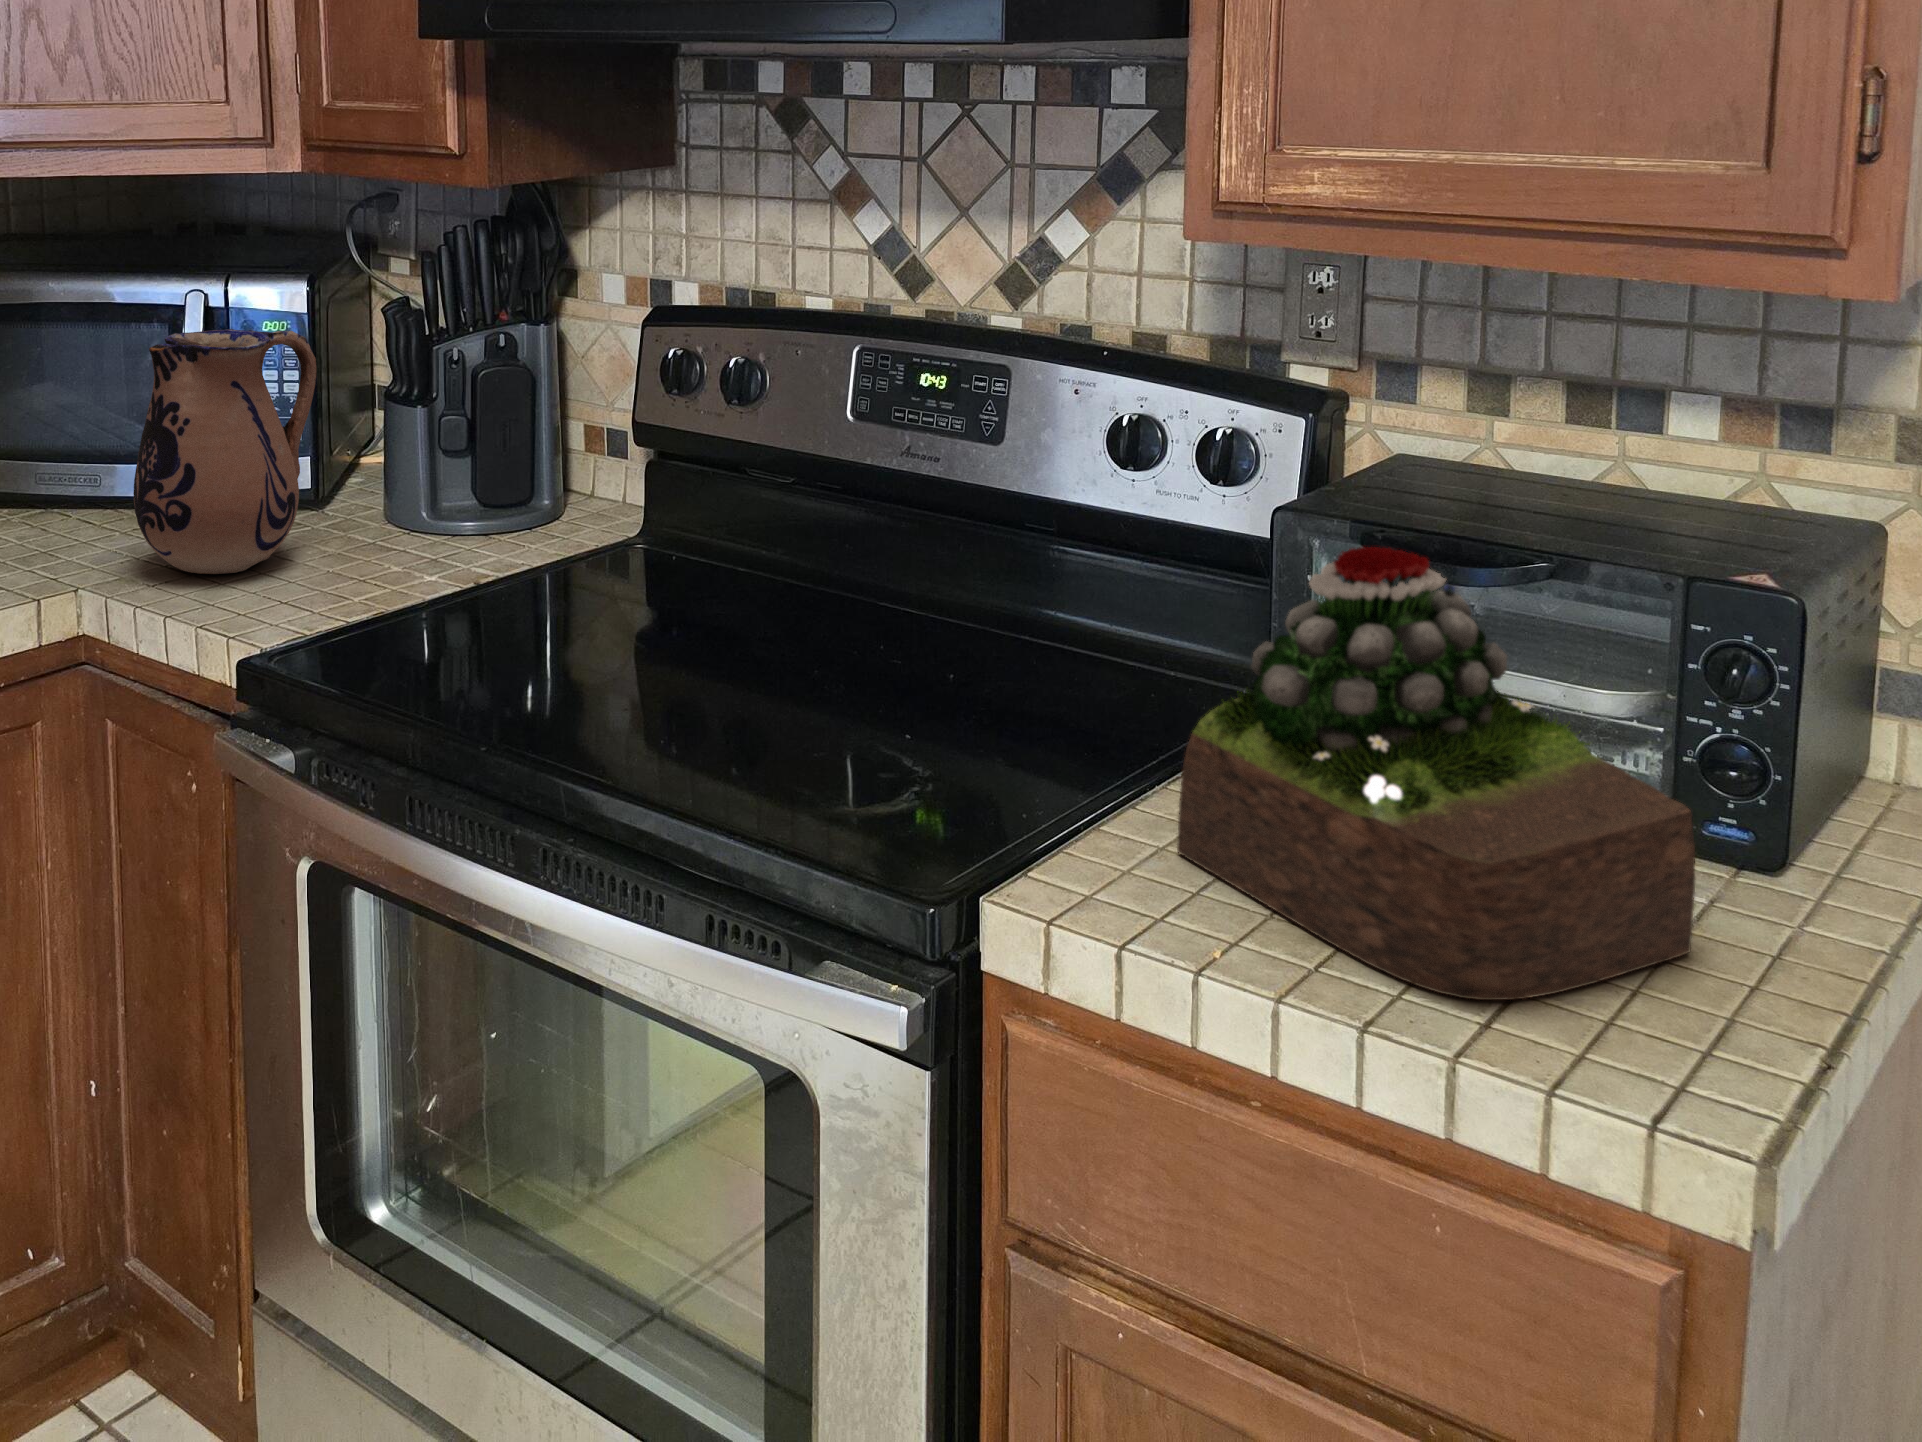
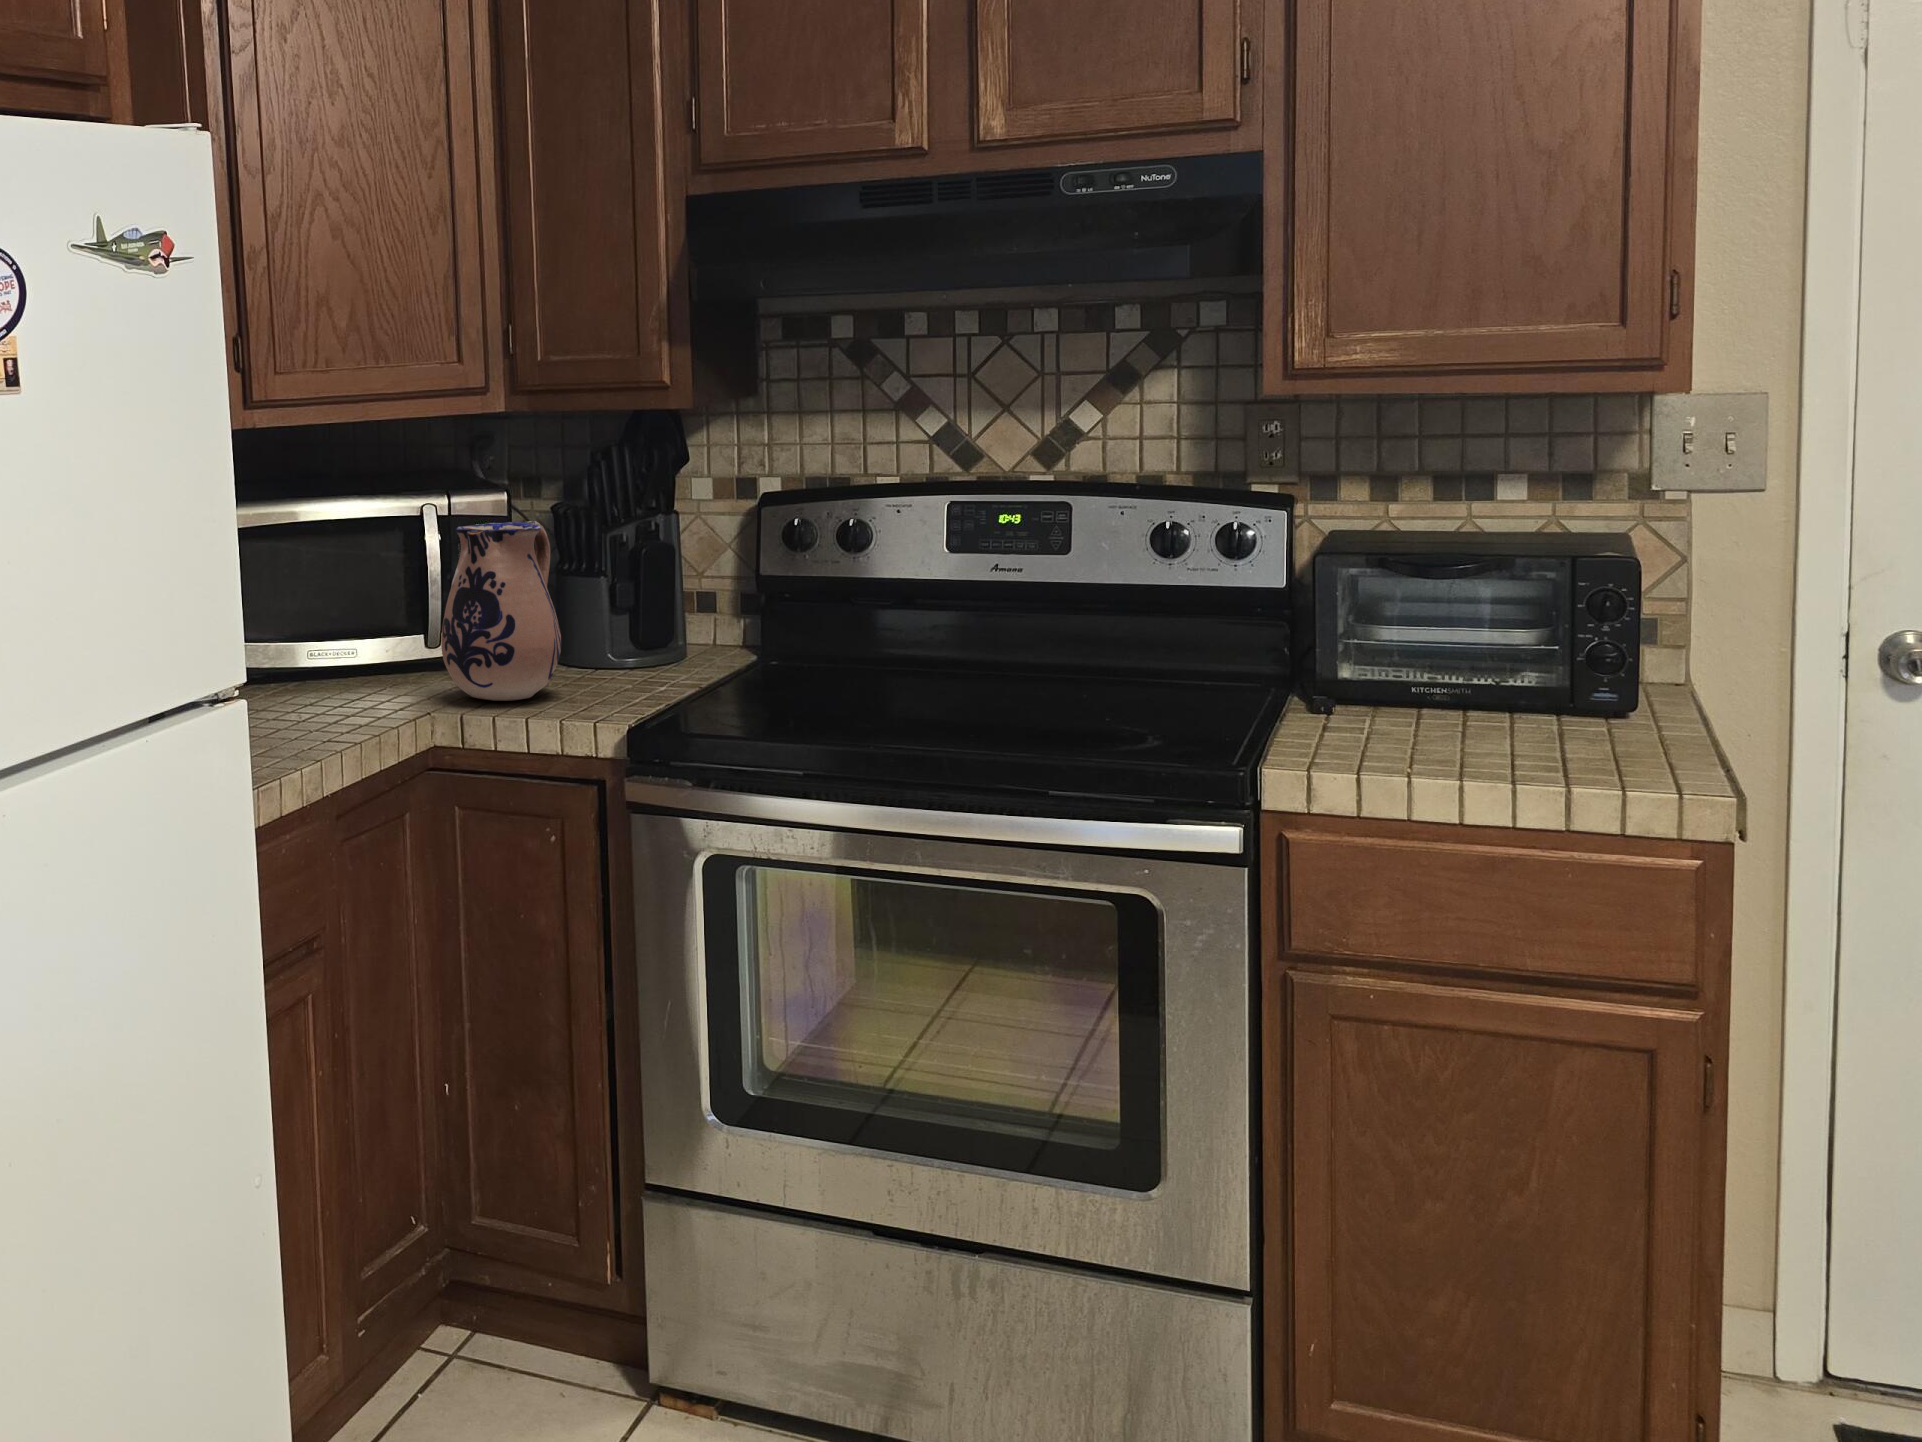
succulent plant: present [1177,547,1695,1000] -> none [1334,551,1623,765]

